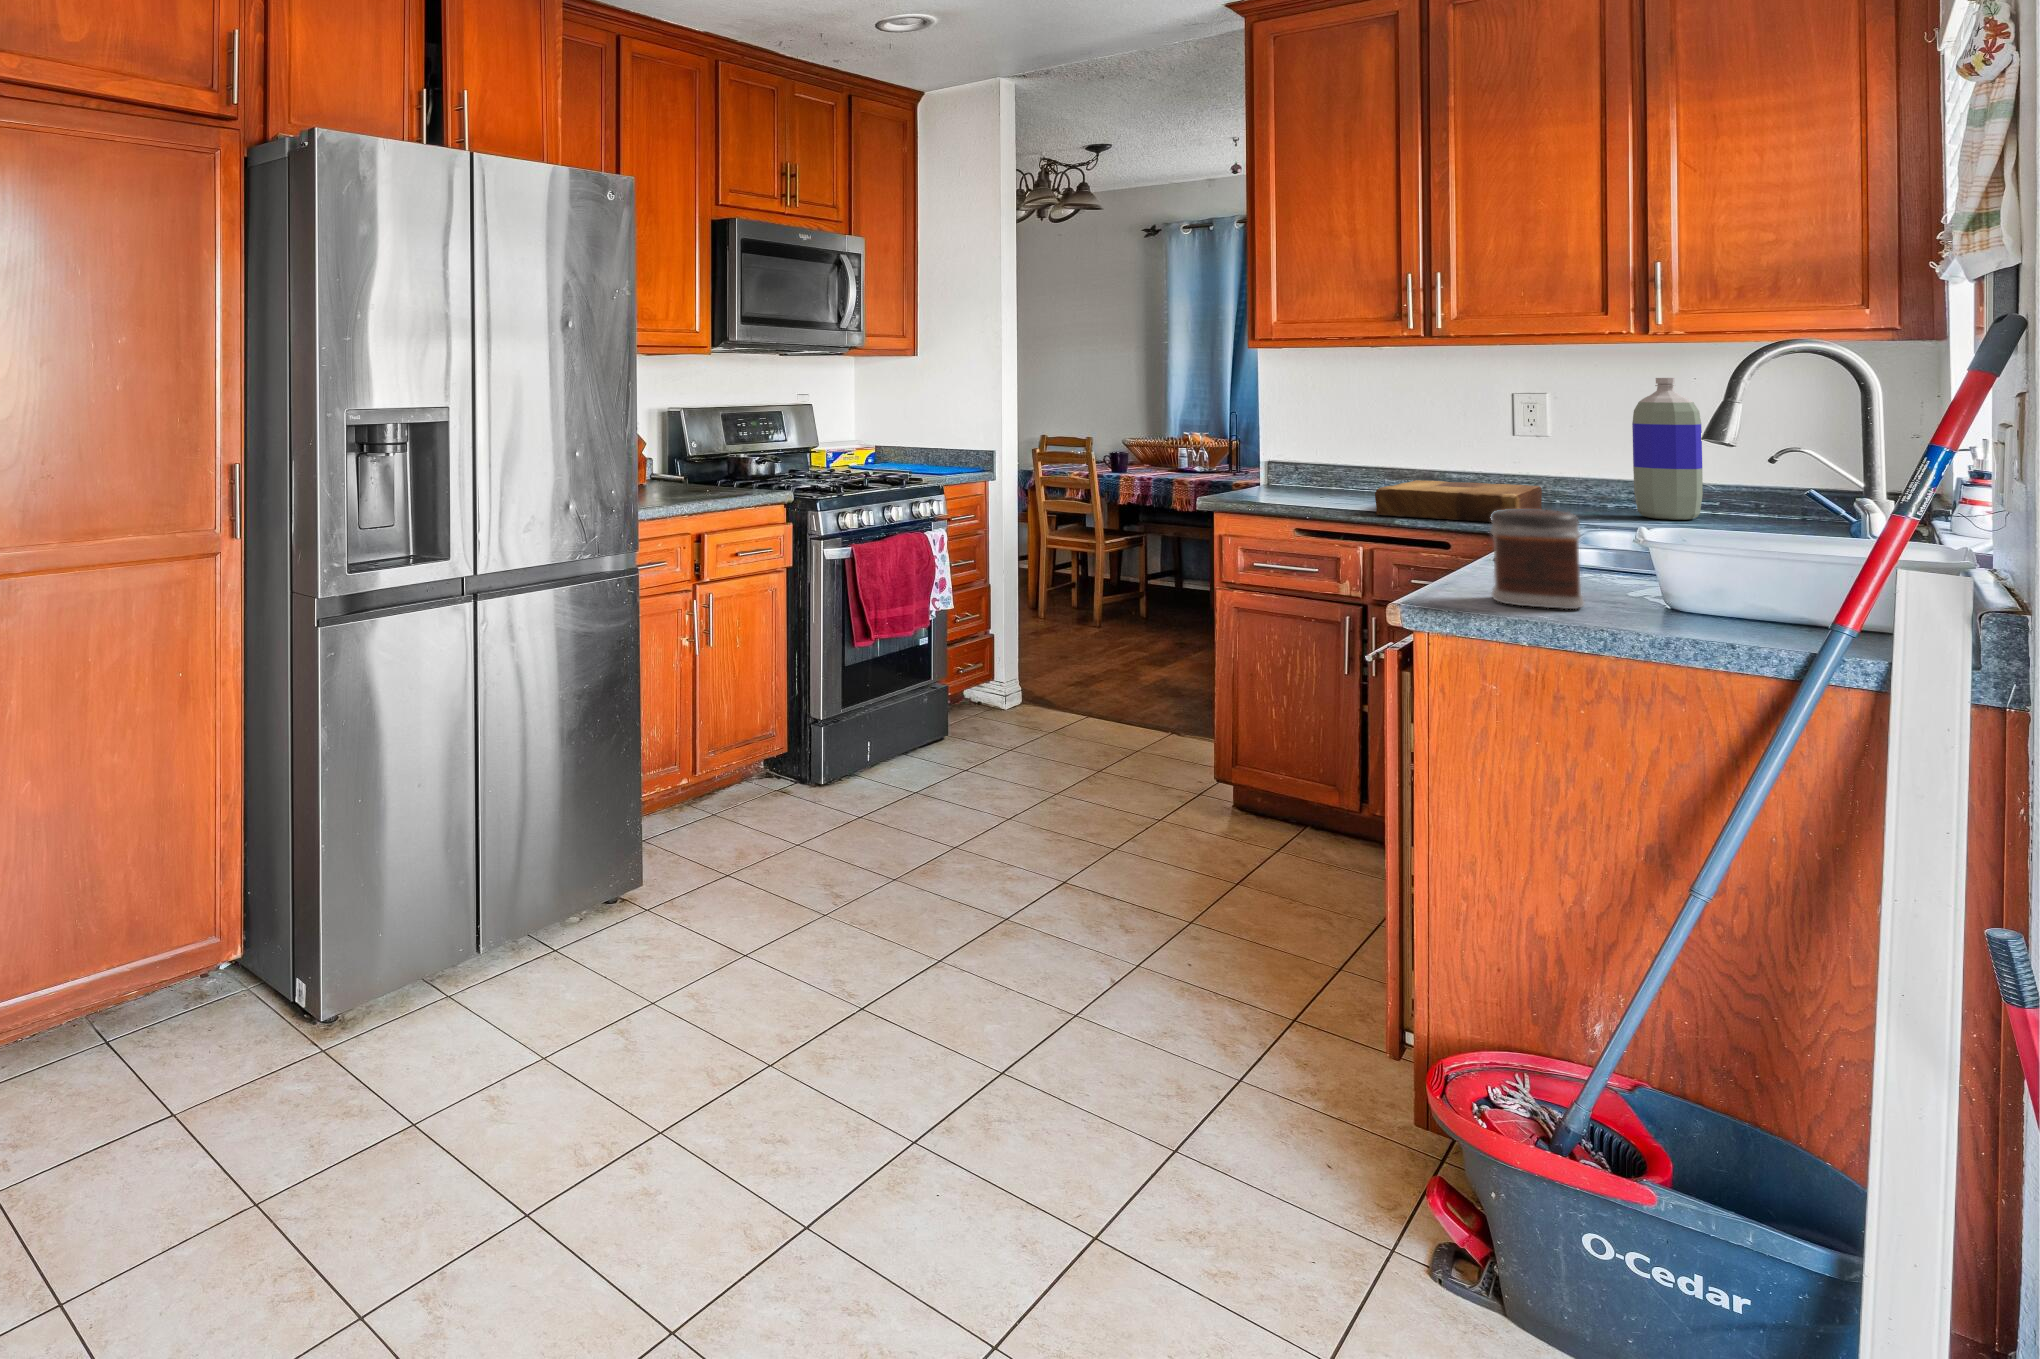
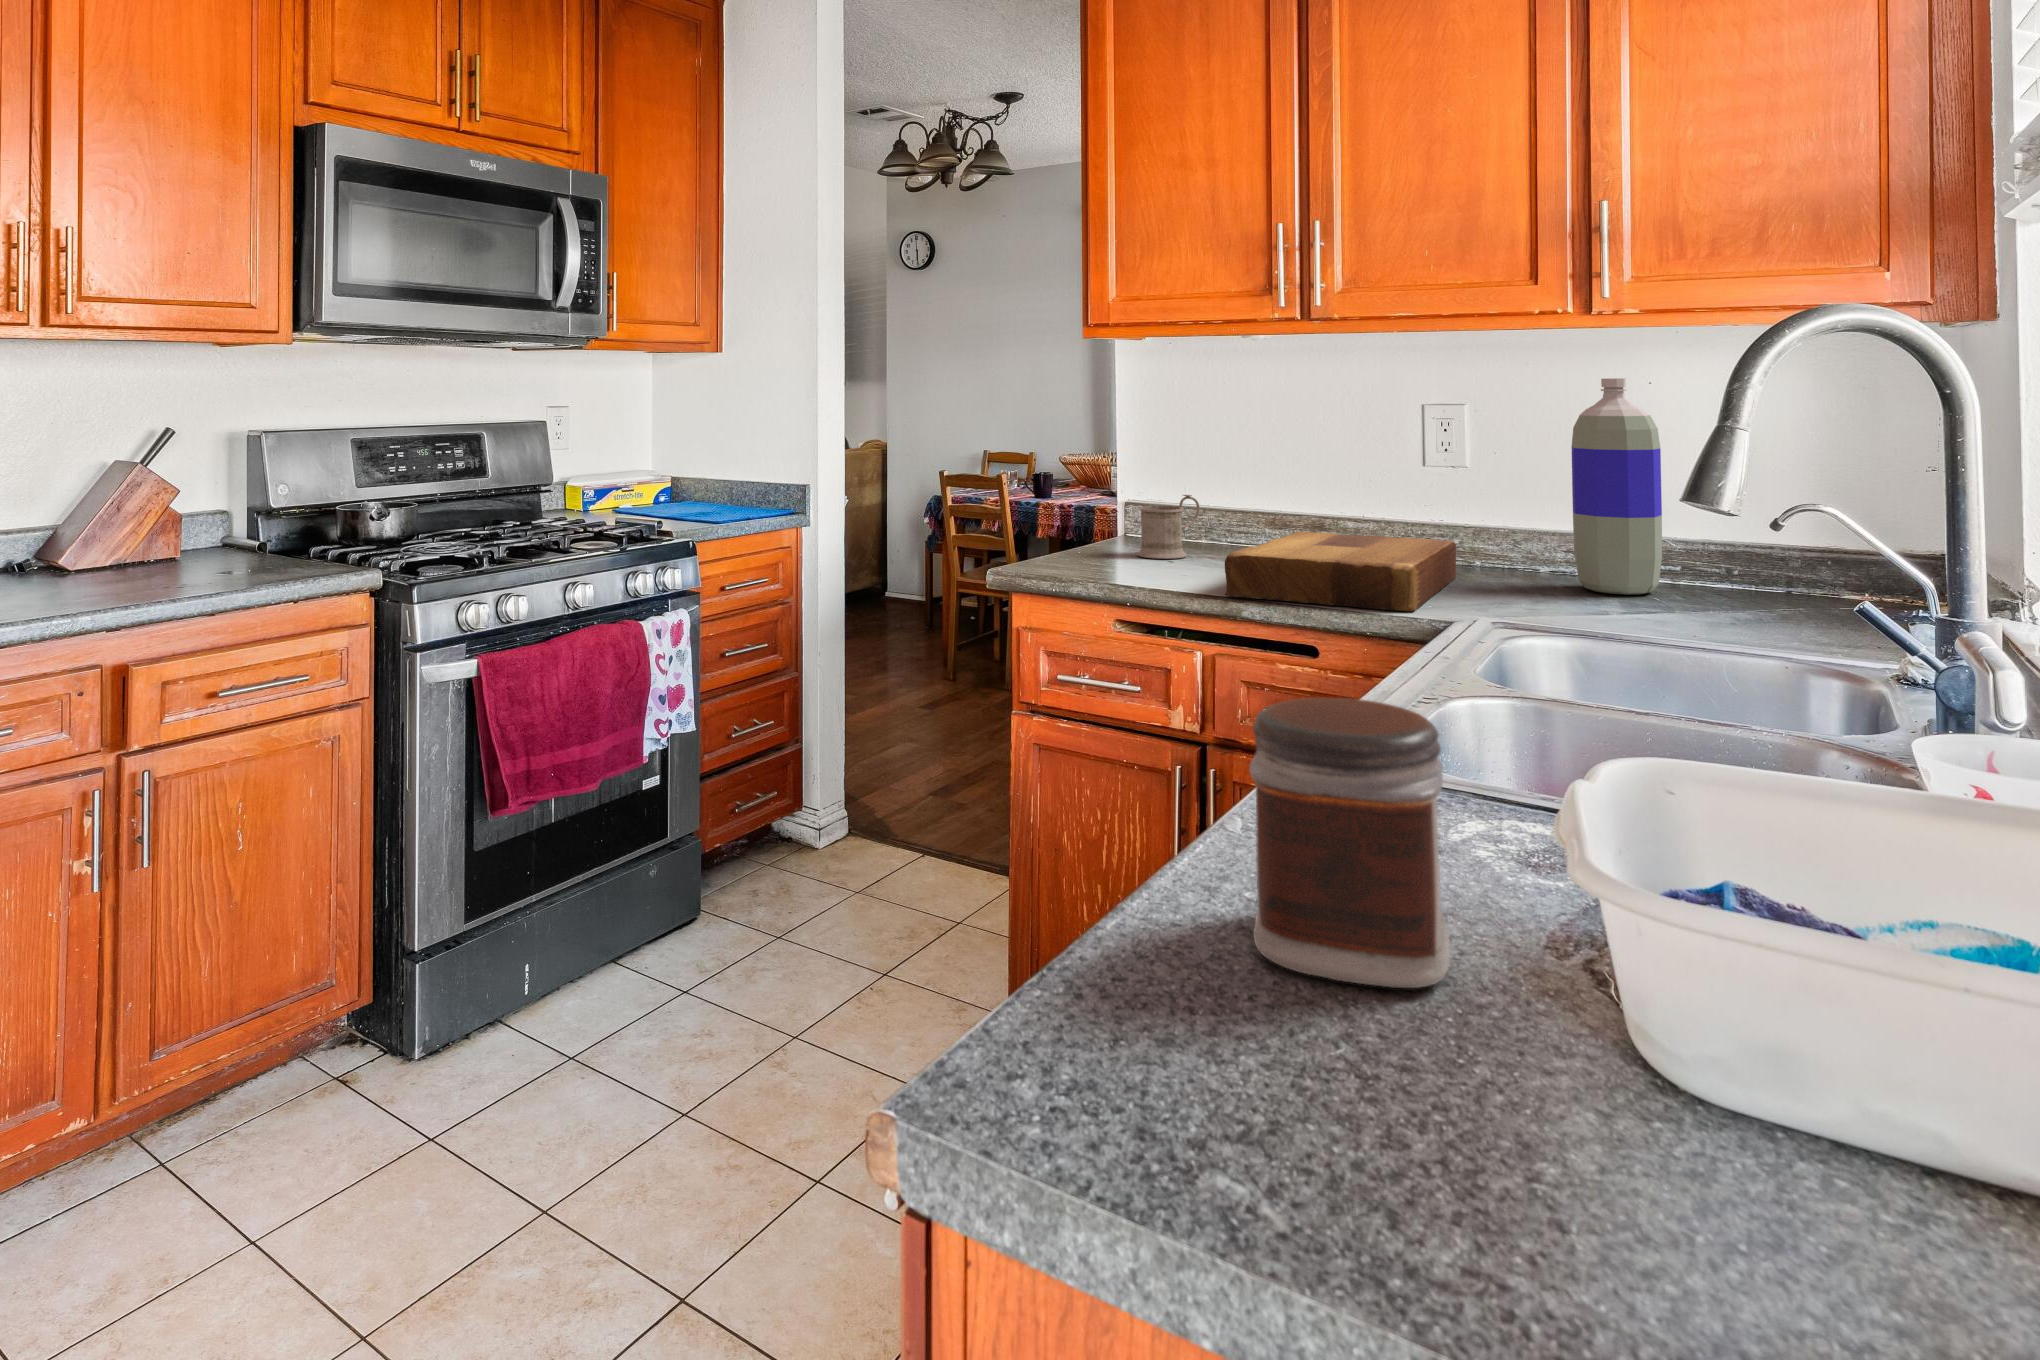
mug: none [1286,456,1333,498] -> present [1137,495,1200,559]

